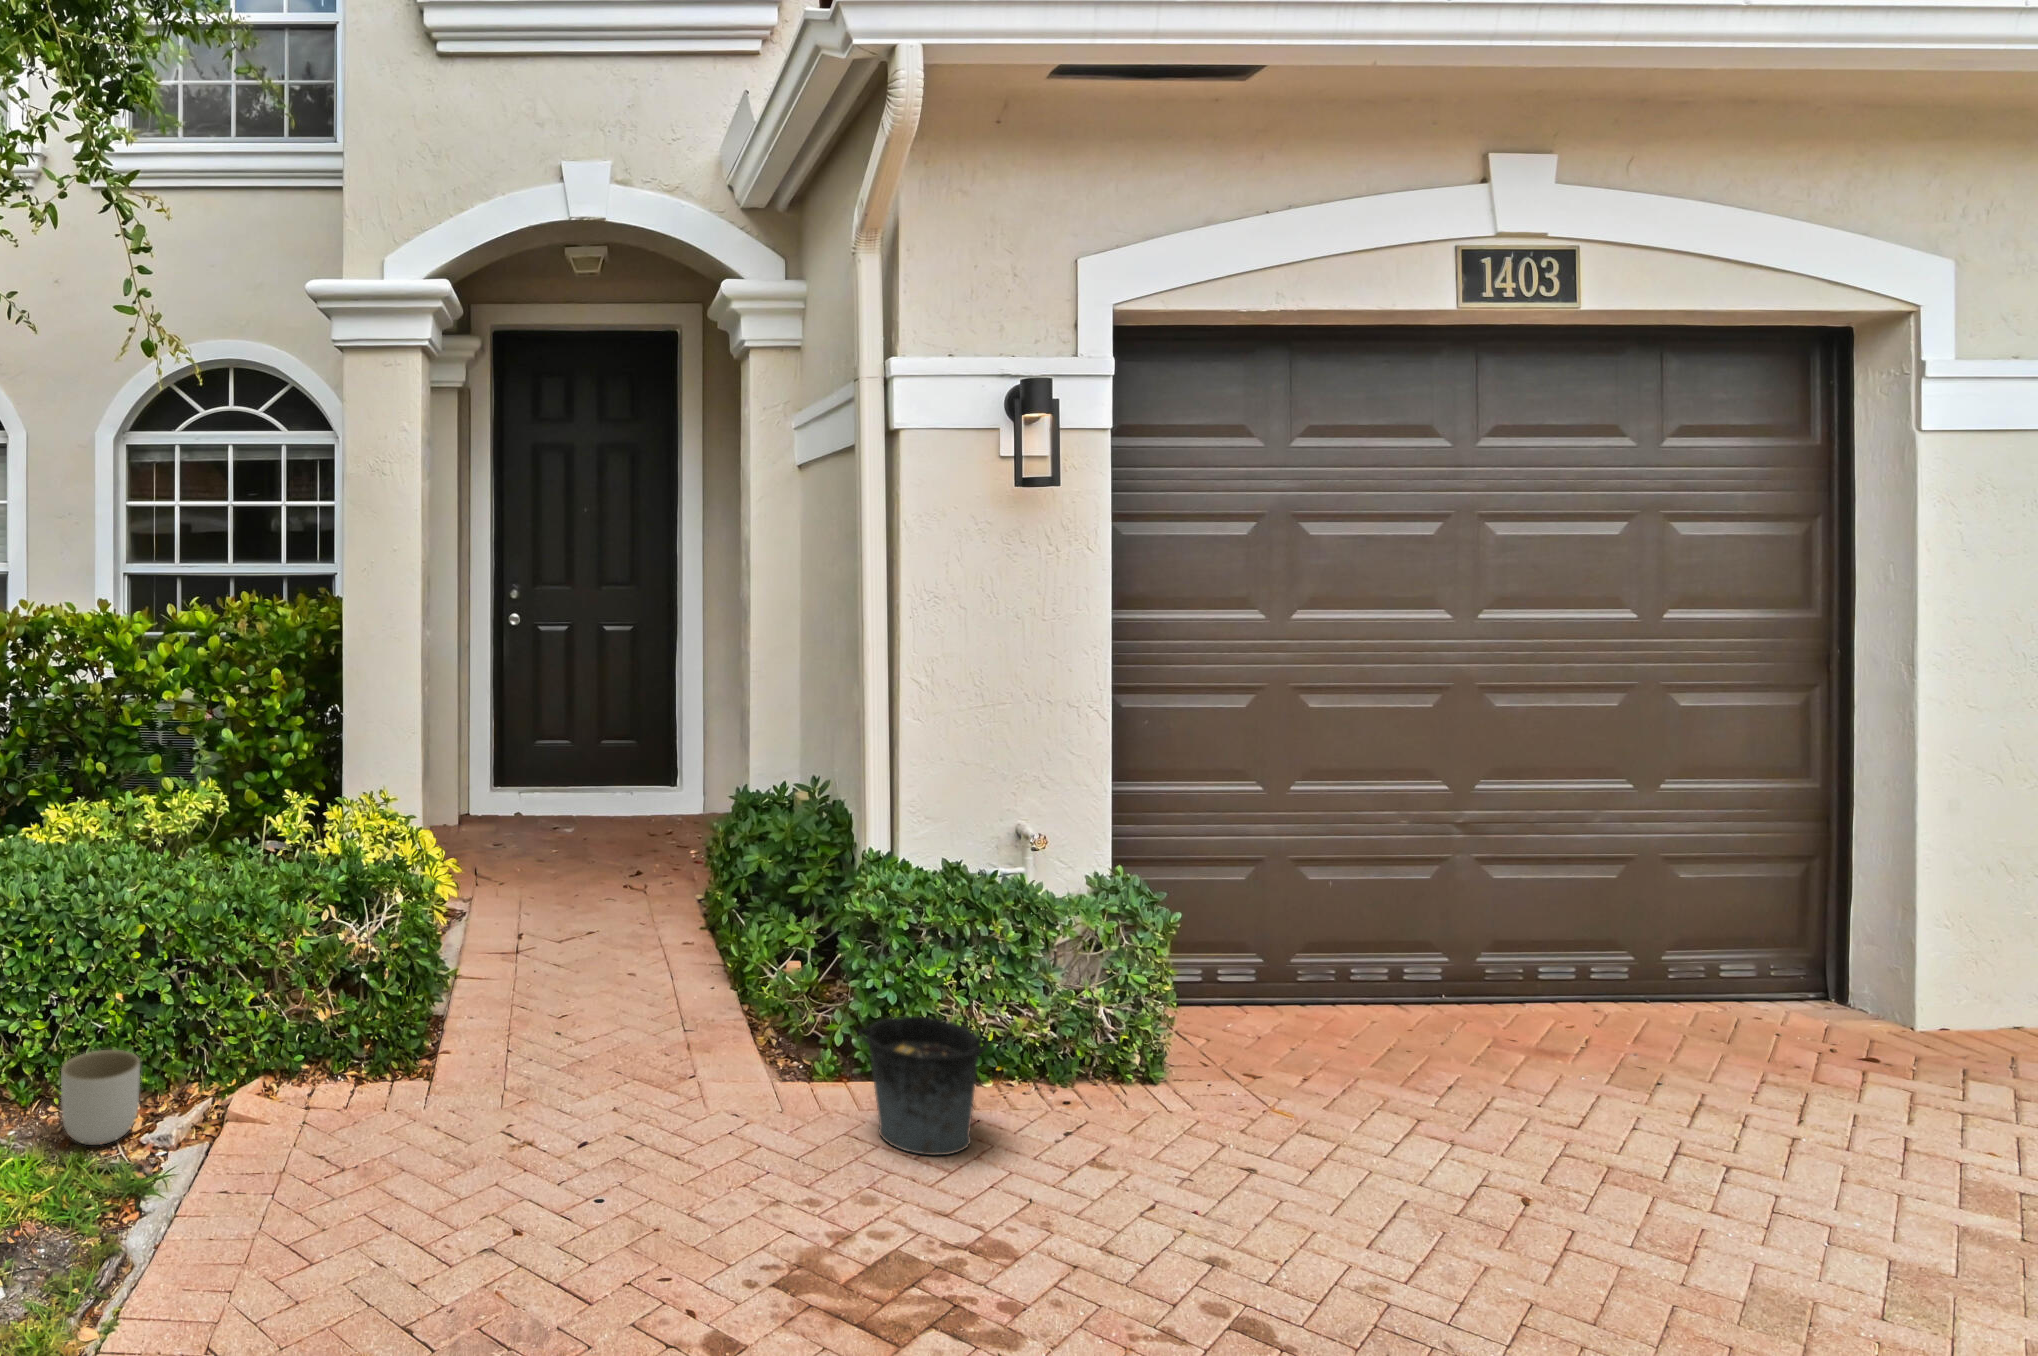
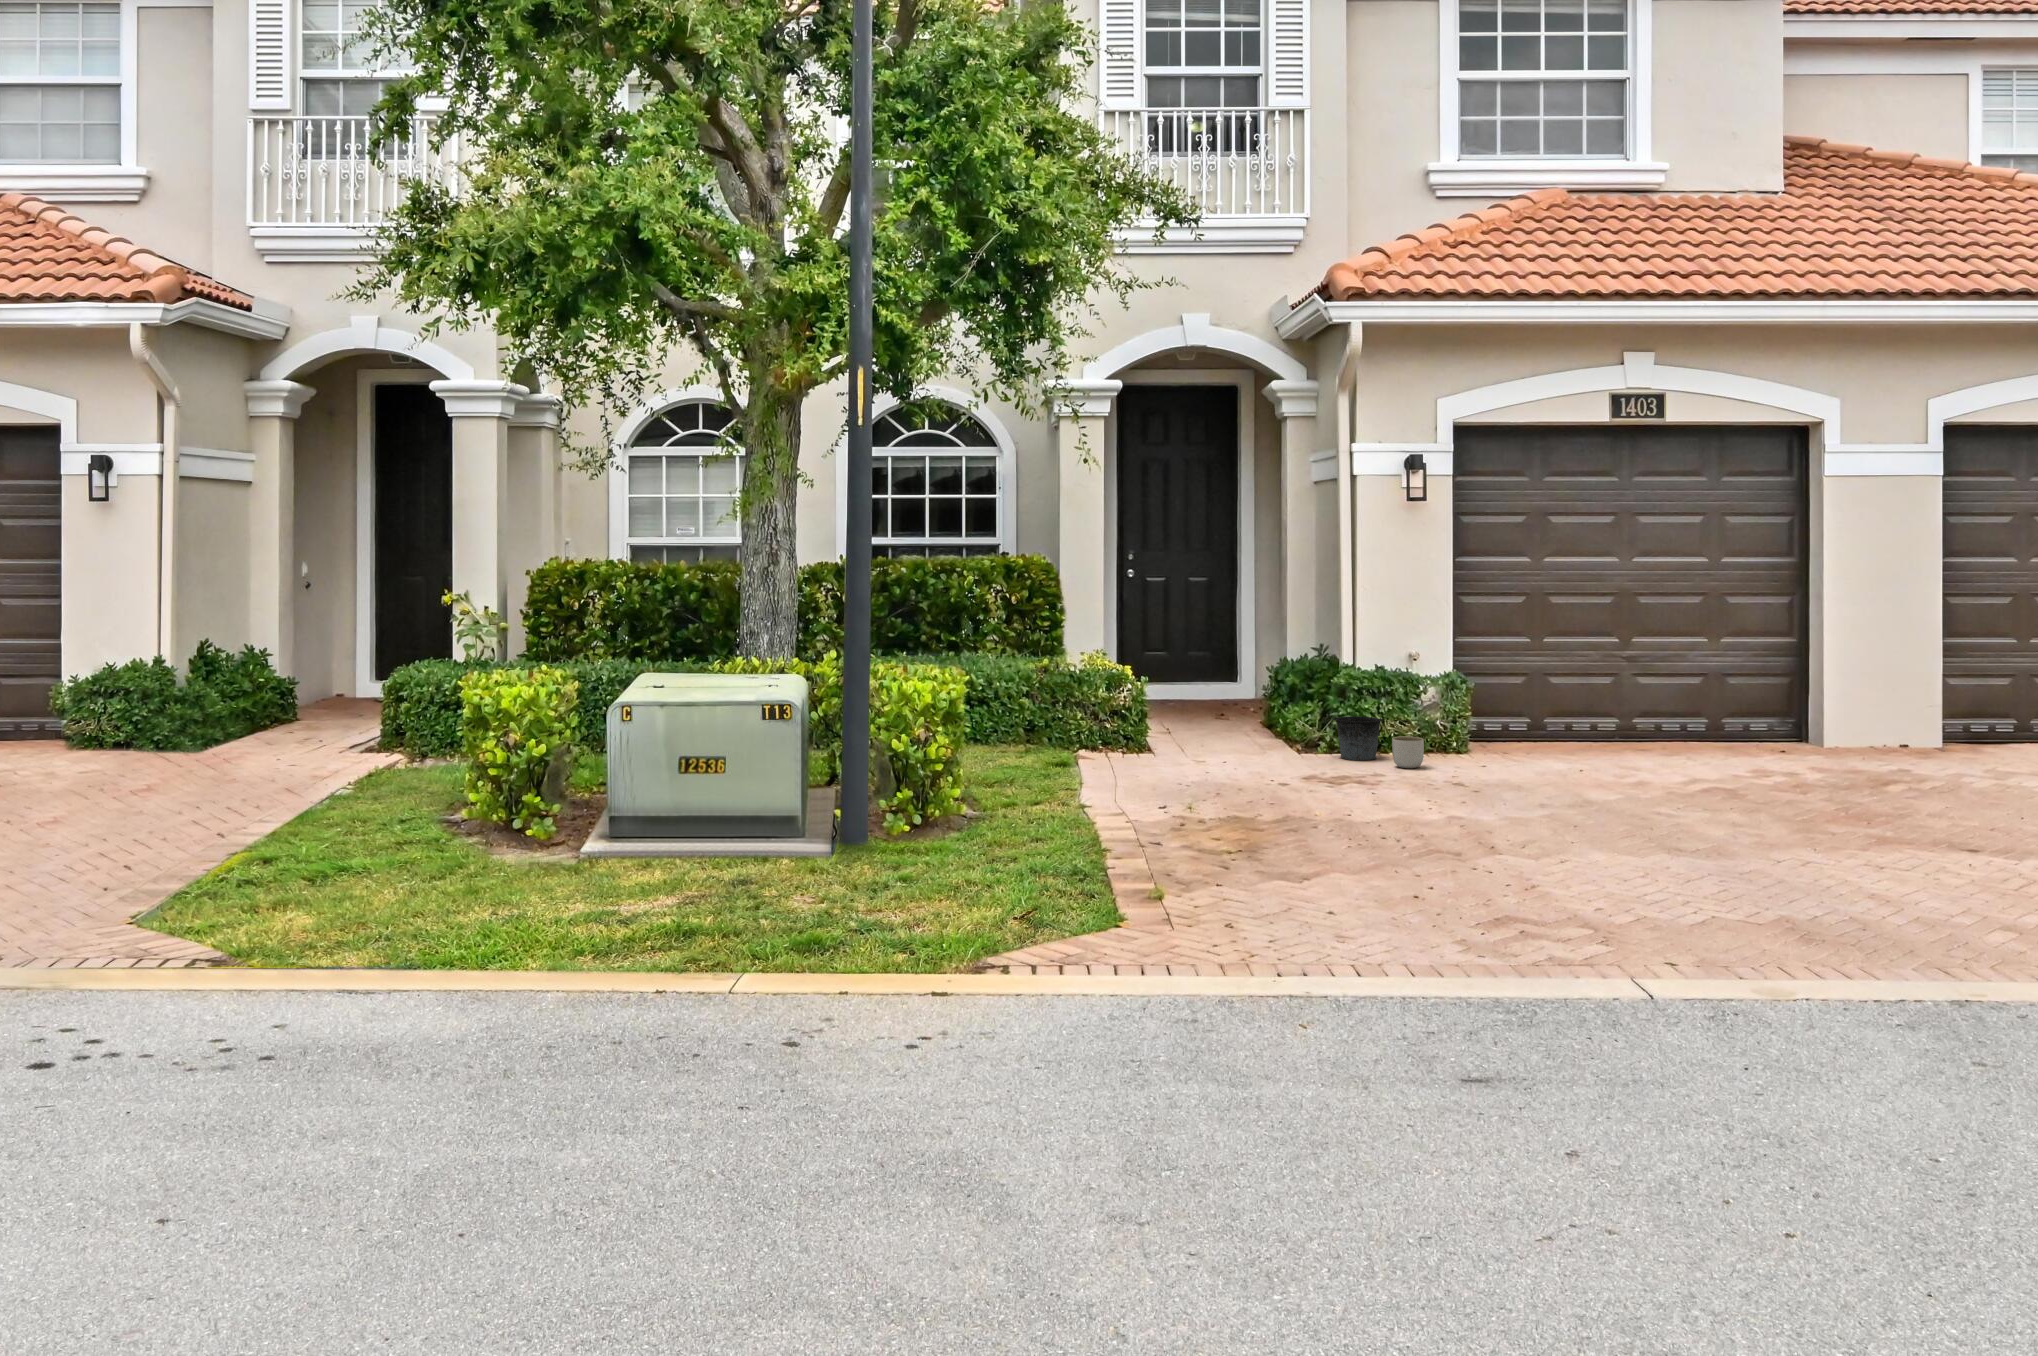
planter: present [61,1050,140,1145] -> present [1392,736,1424,768]

